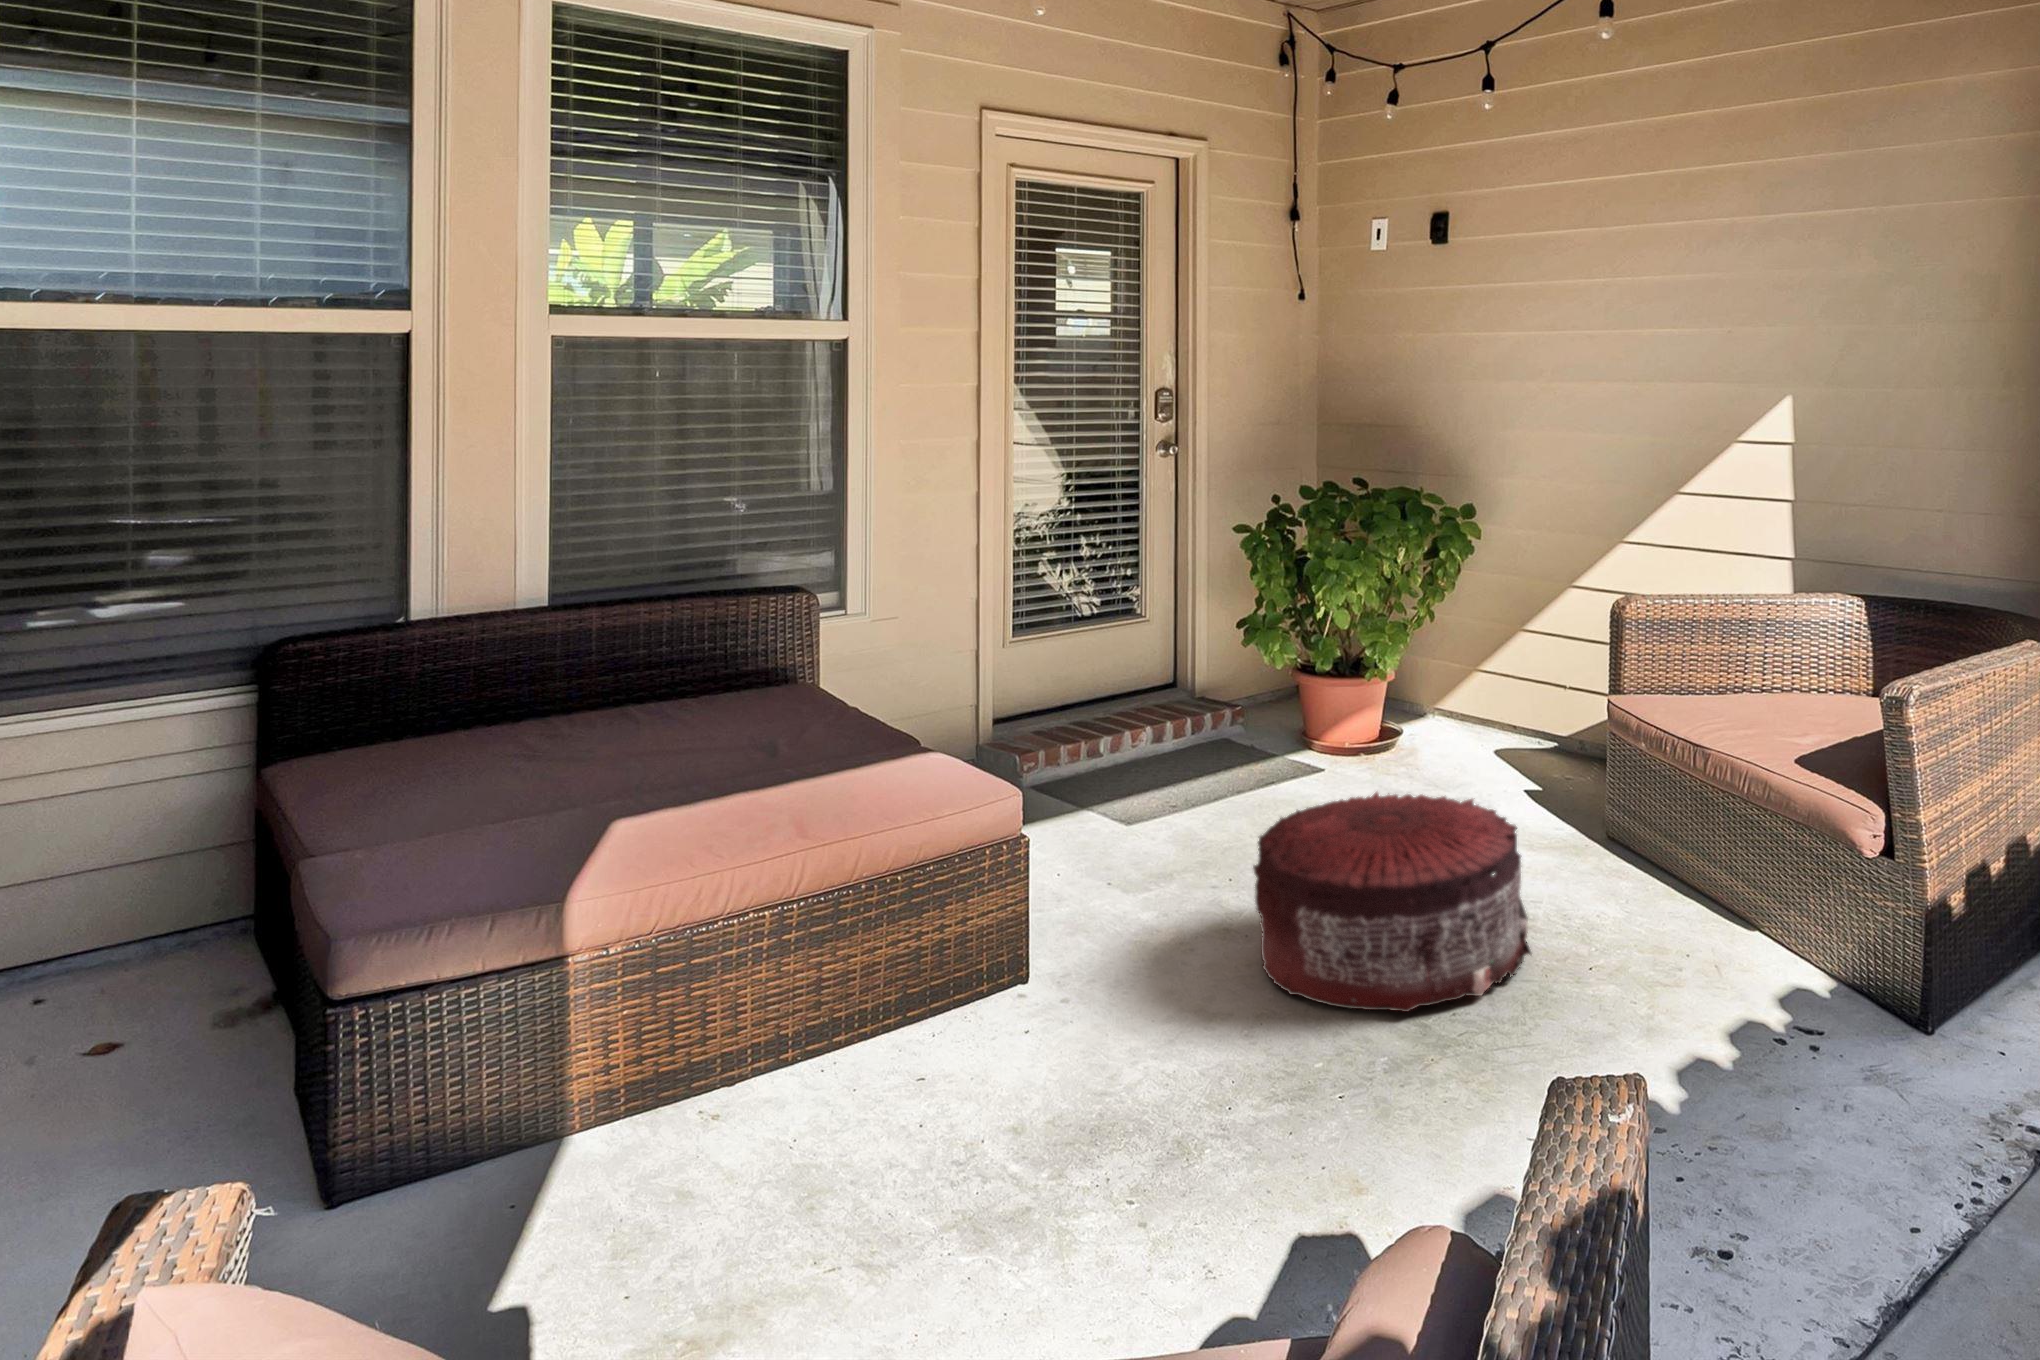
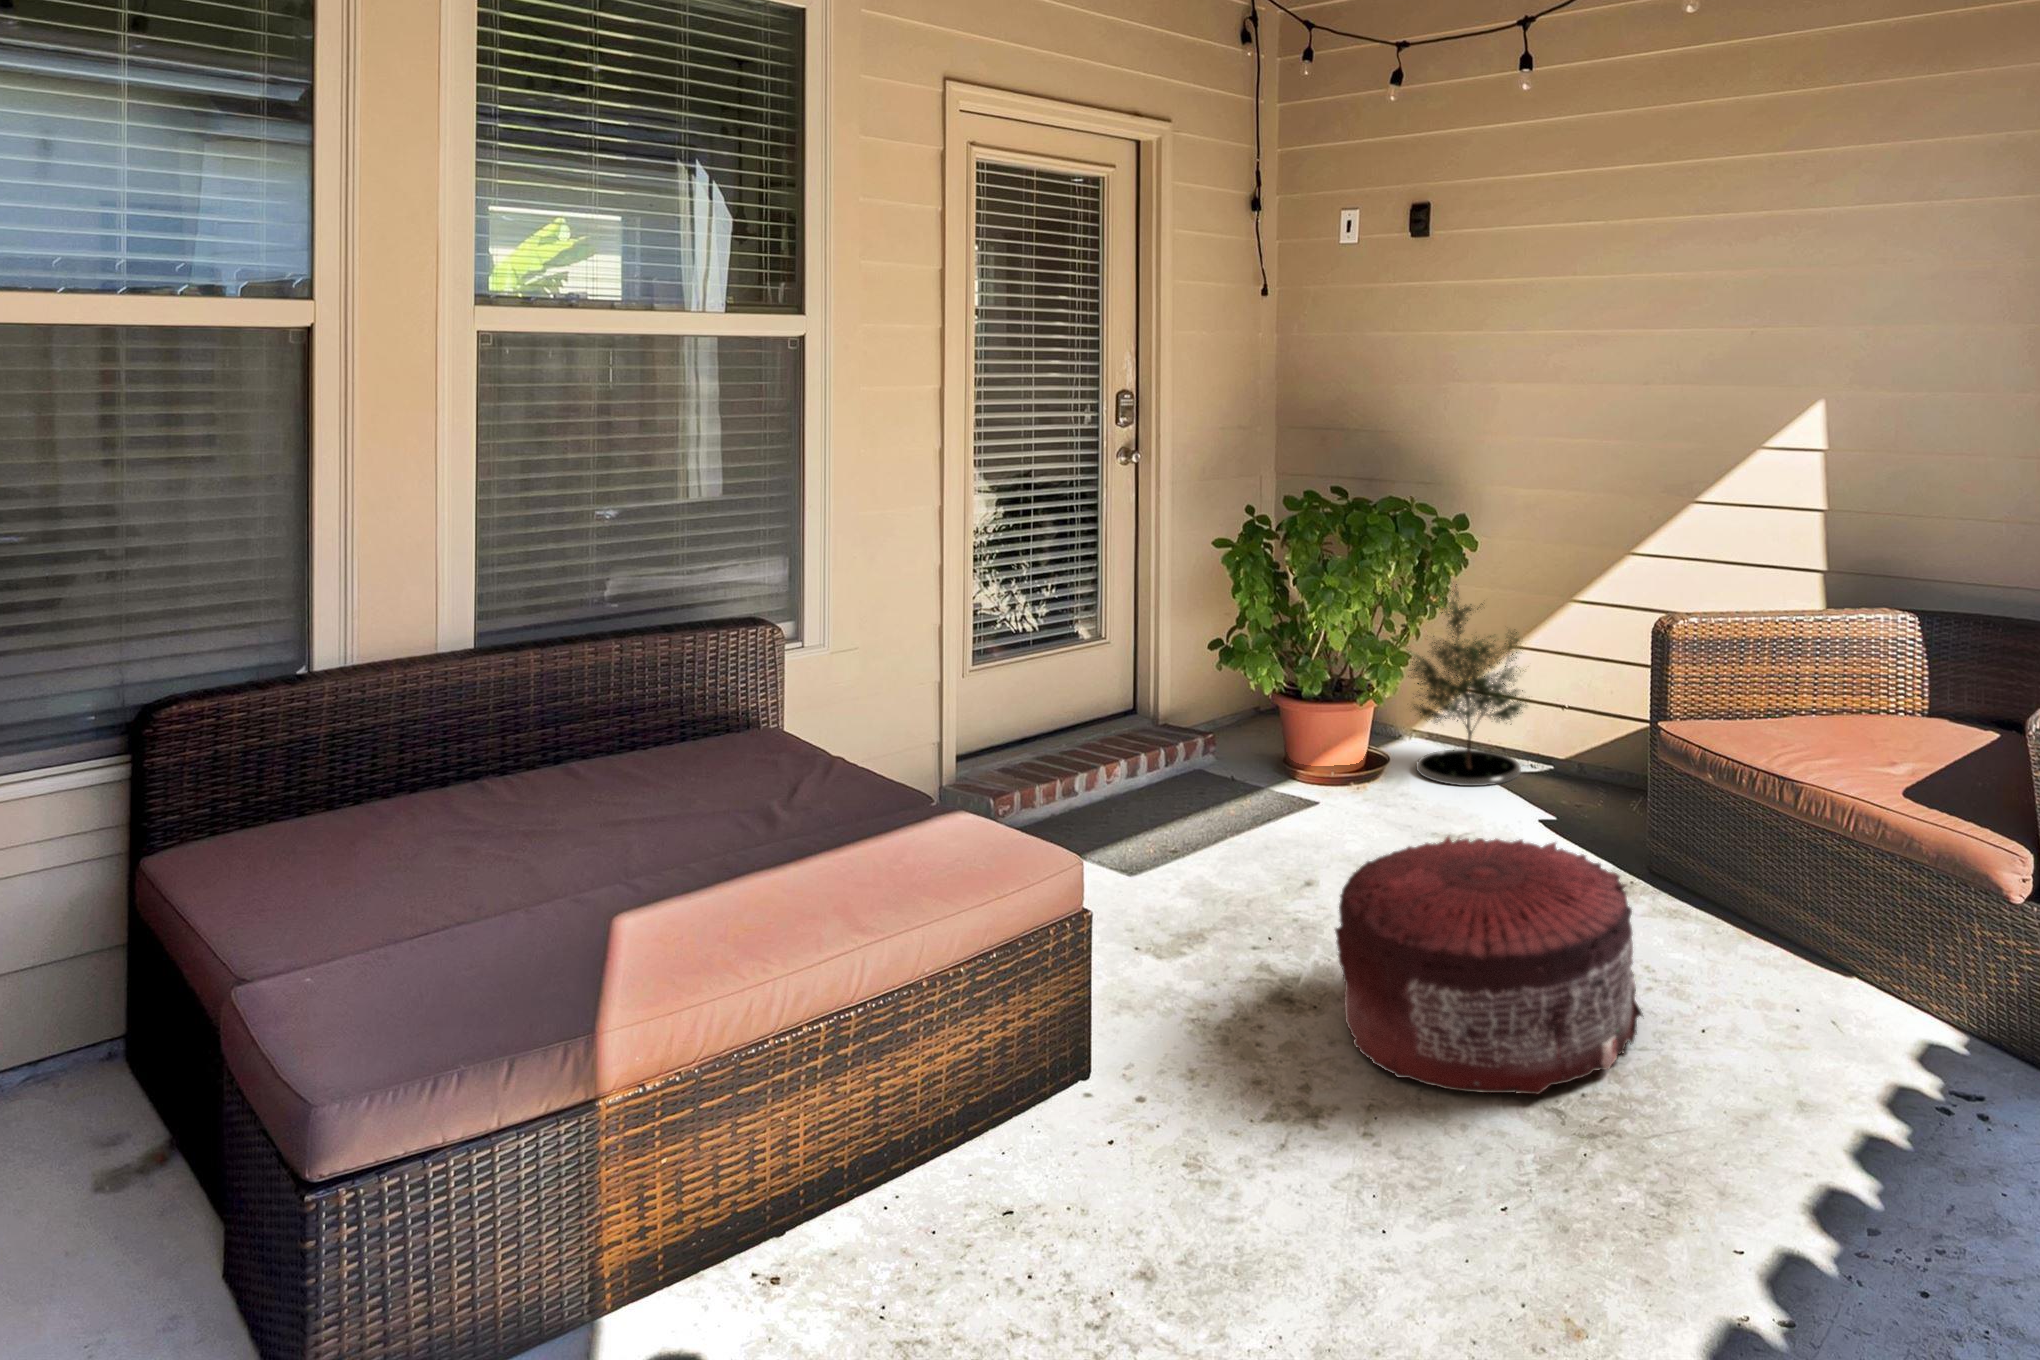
potted tree: none [1409,567,1537,763] -> present [1408,583,1527,786]

